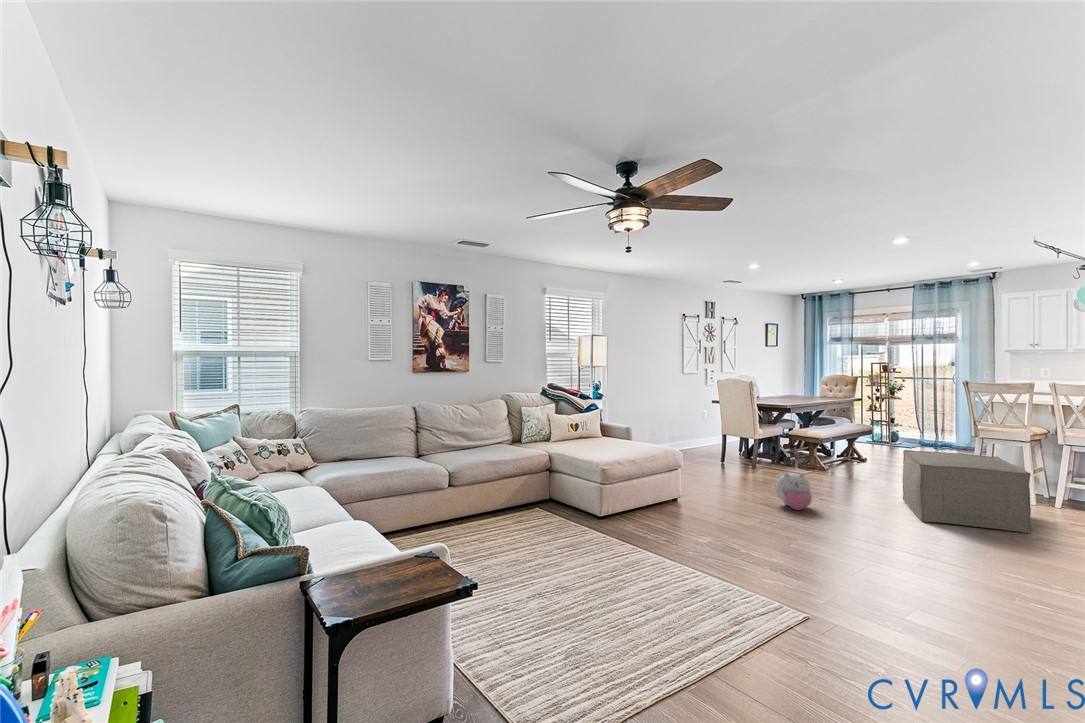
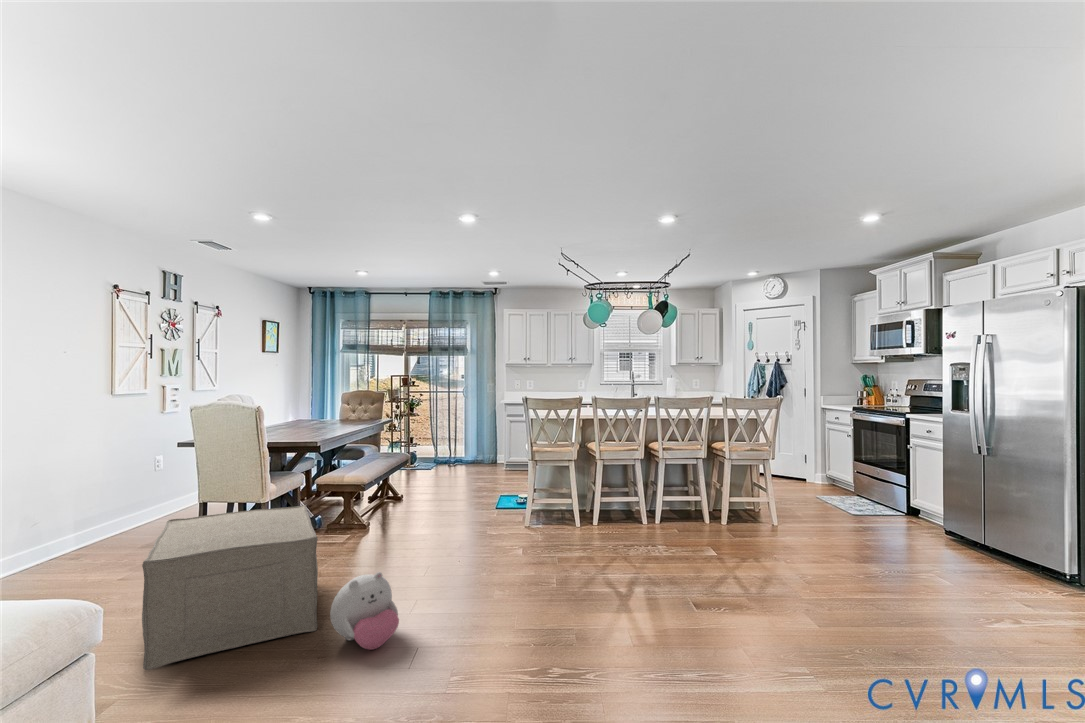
ottoman: present [903,450,1031,534] -> present [142,505,318,670]

